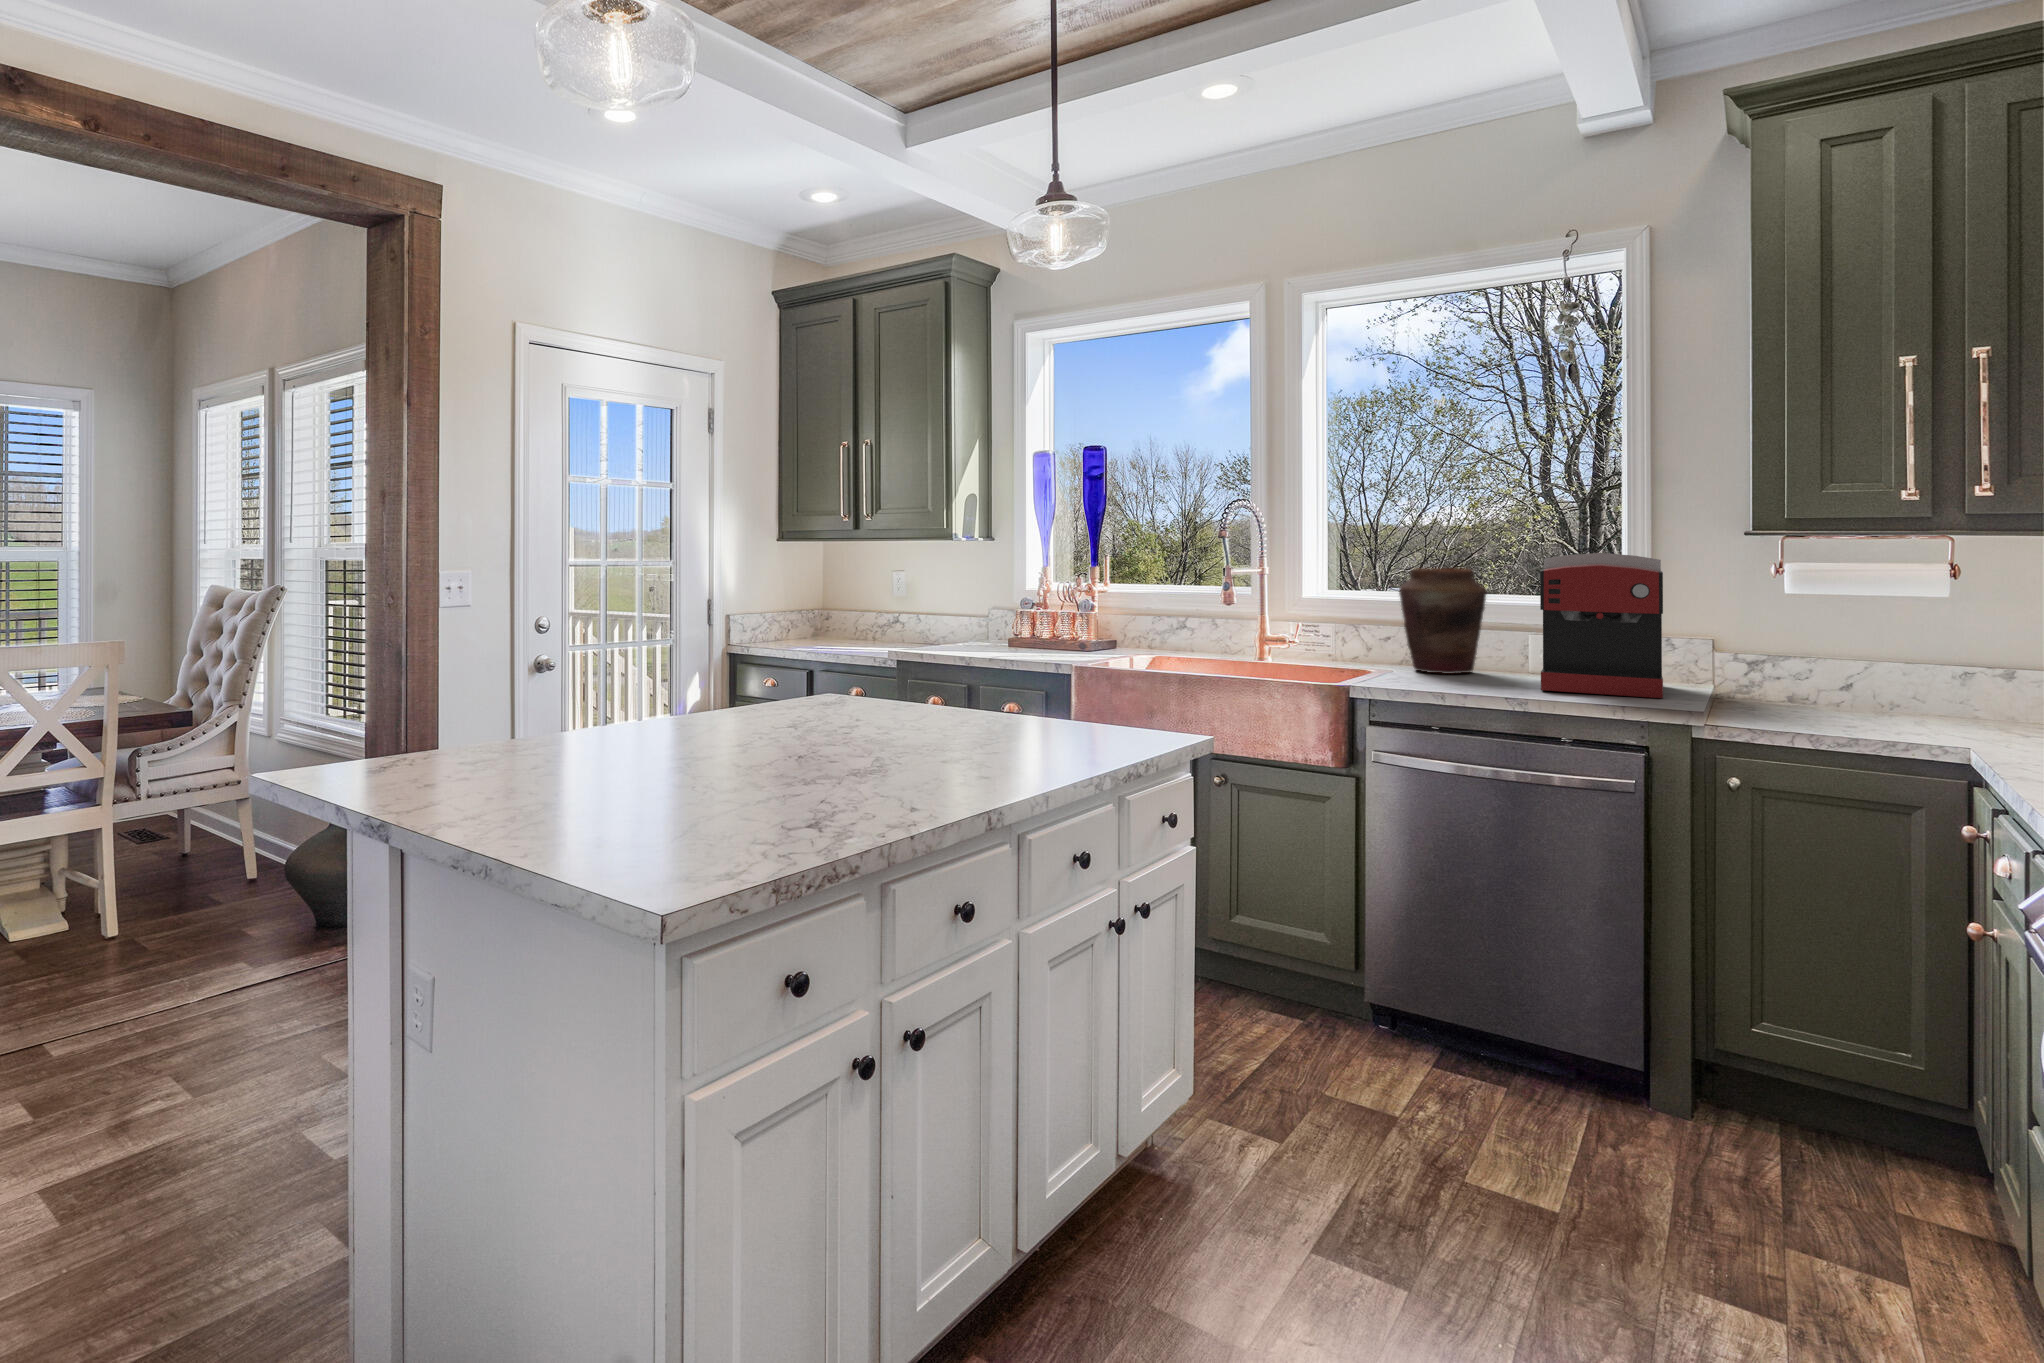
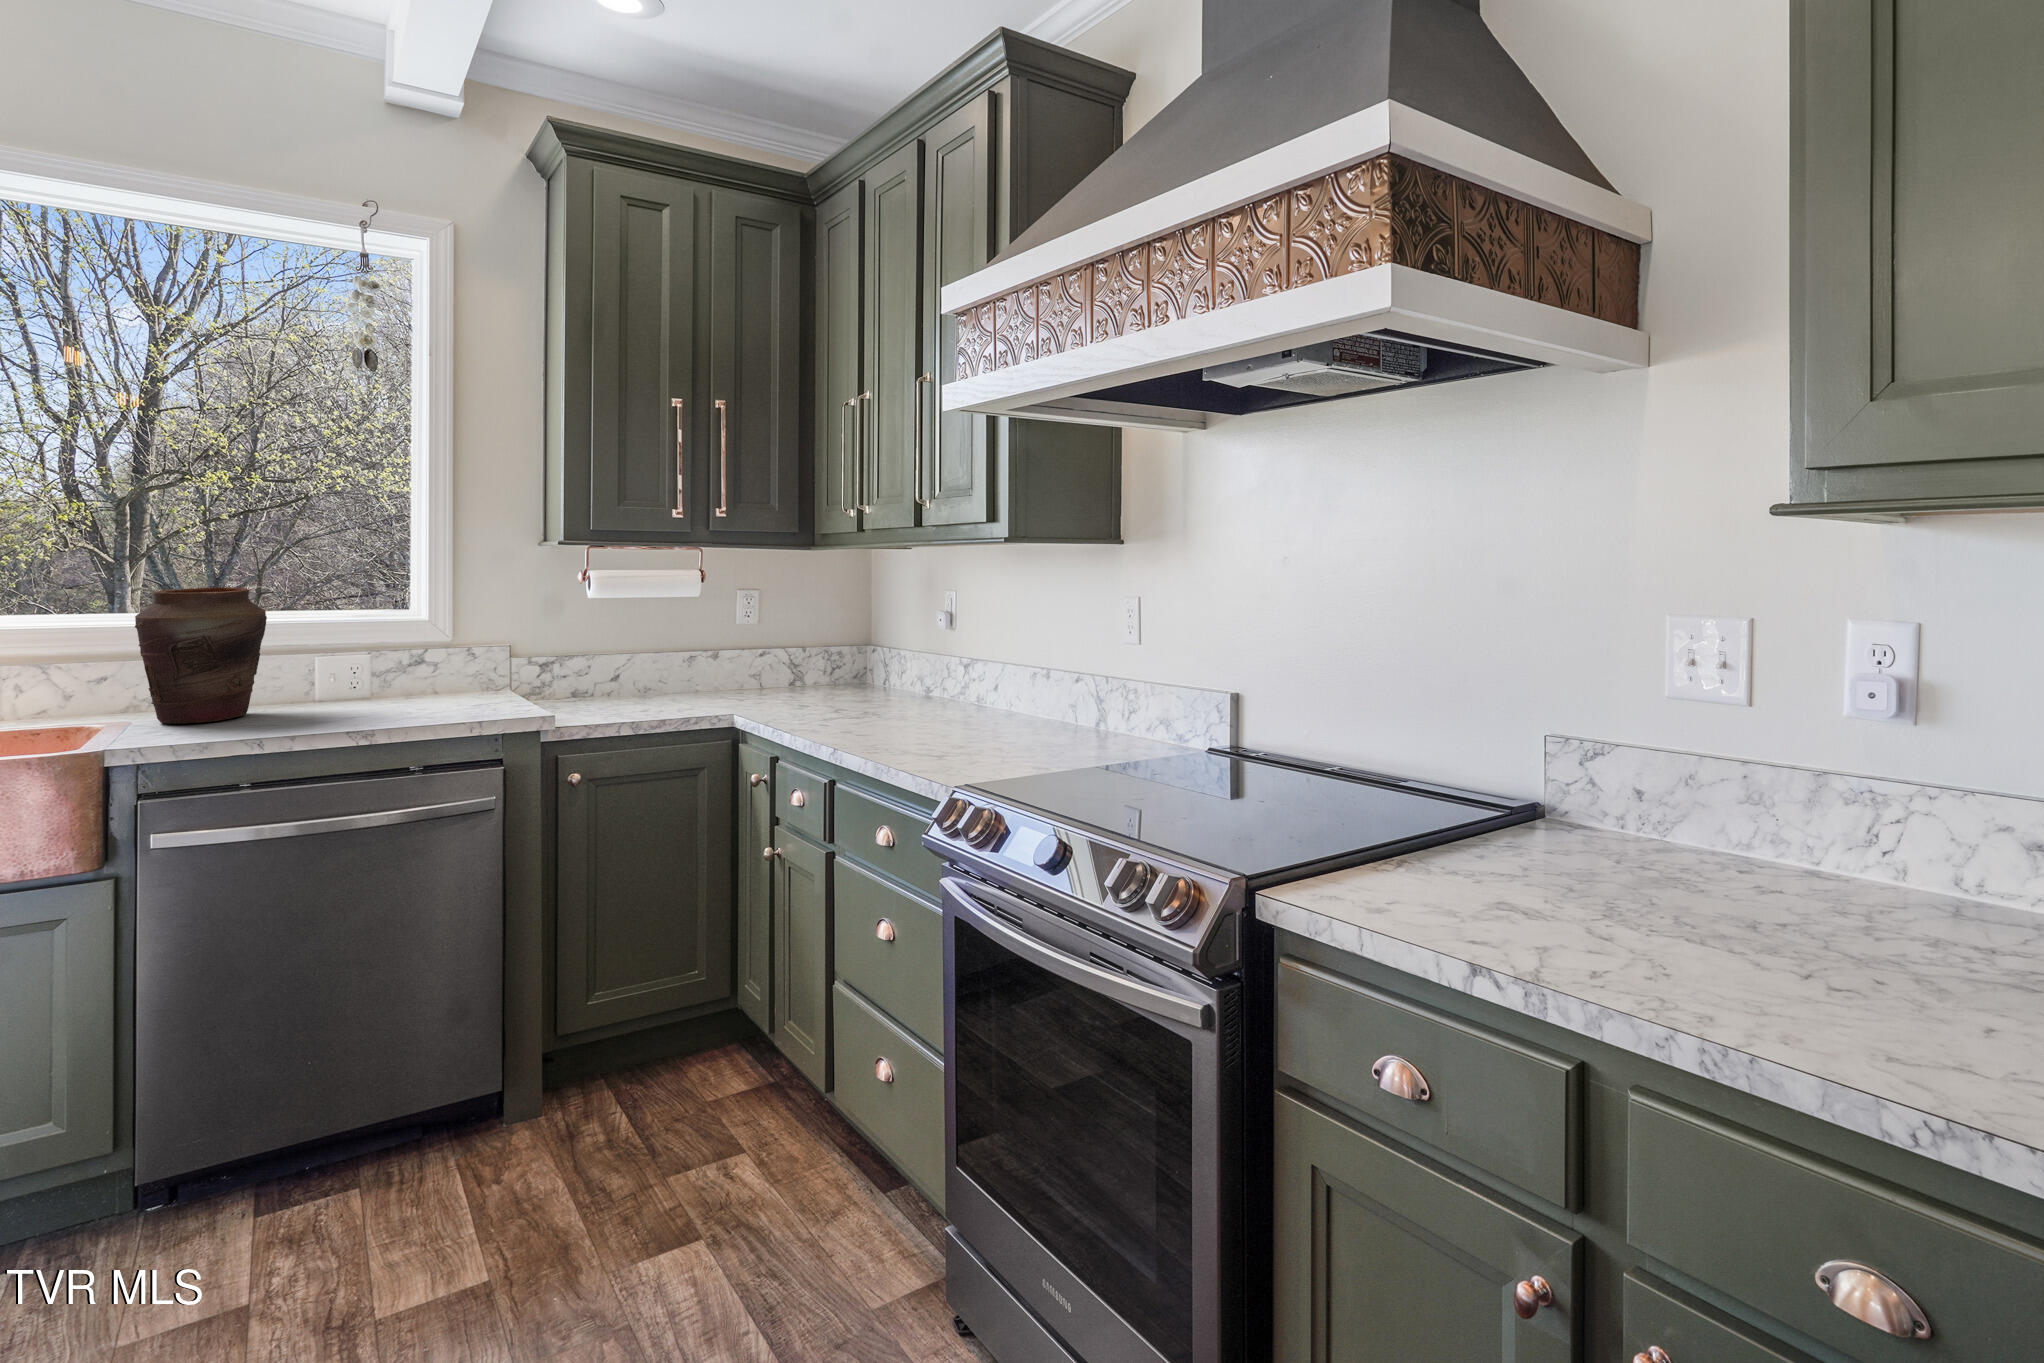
coffee maker: present [1540,553,1663,698] -> none [348,565,495,723]

